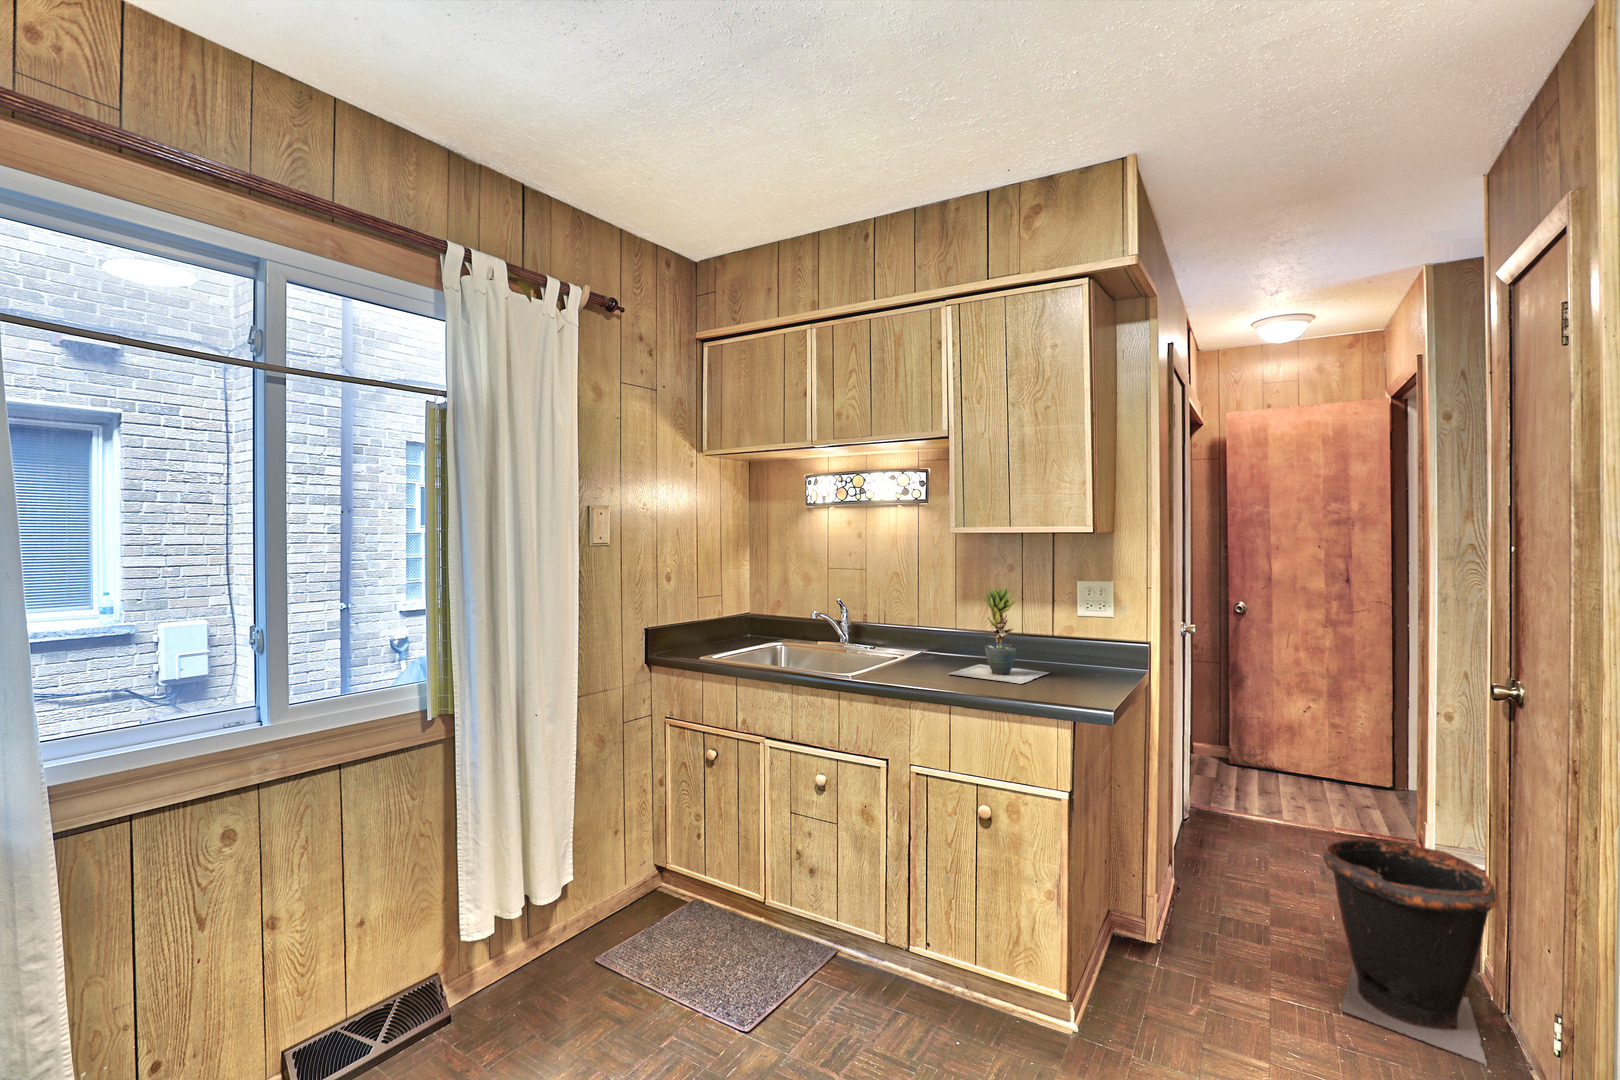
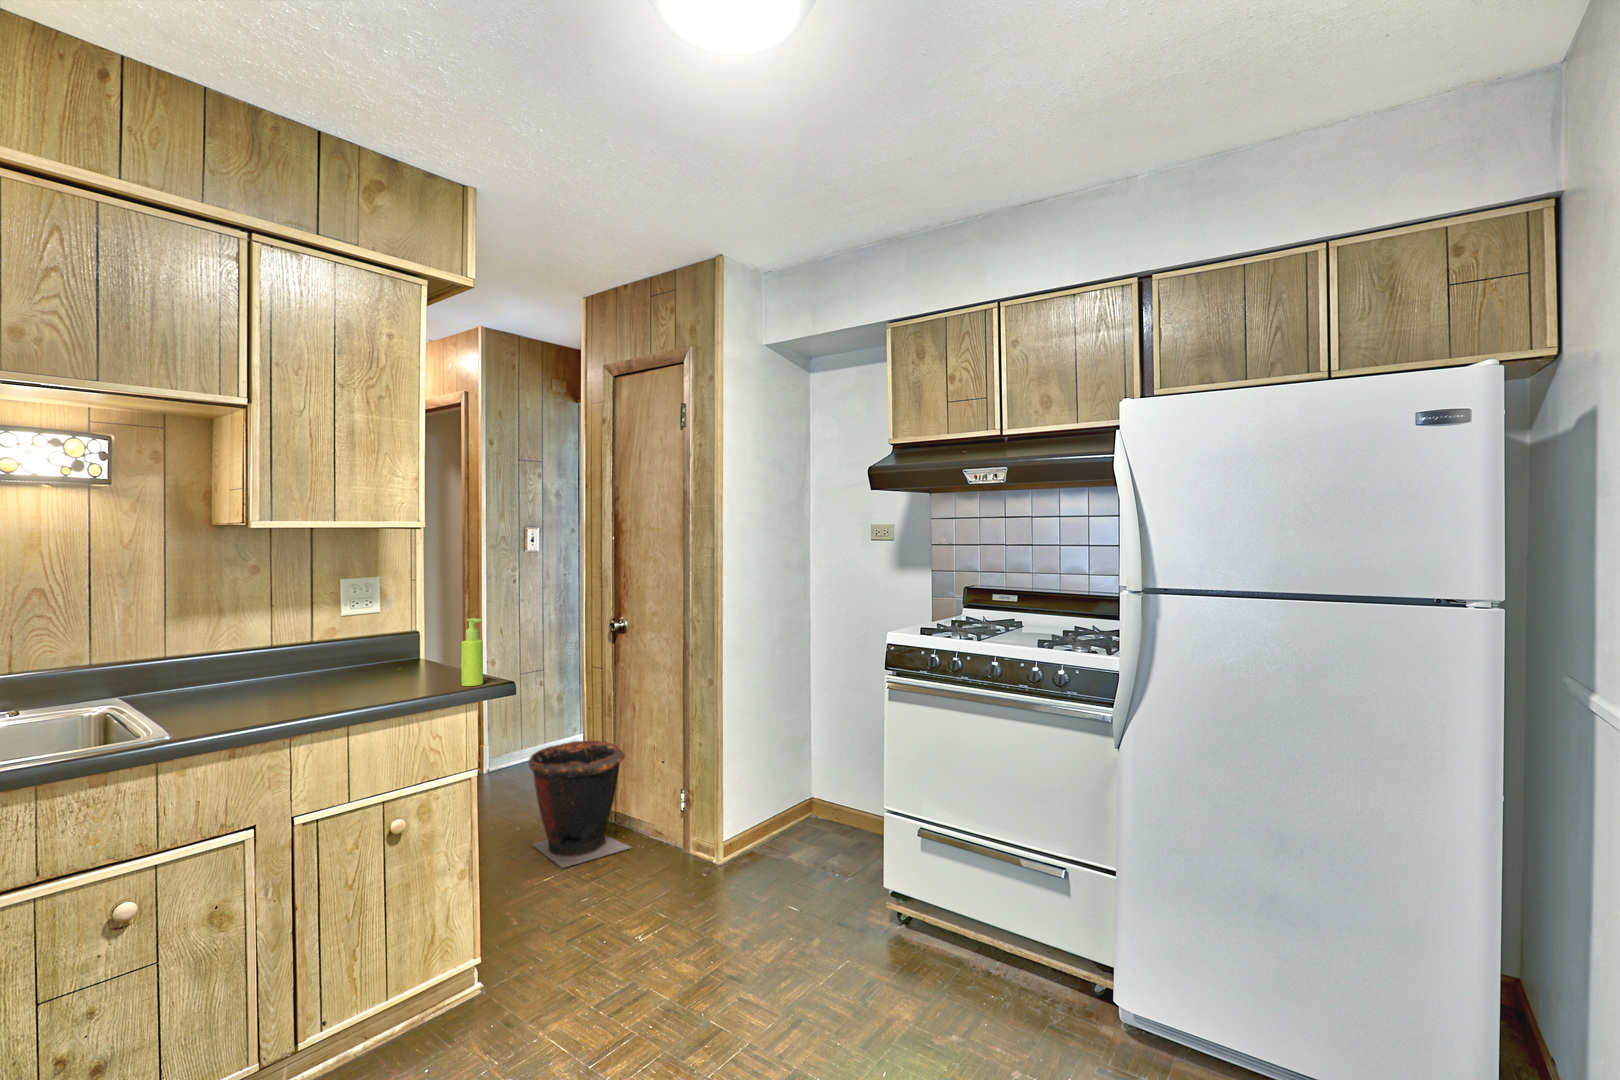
potted plant: present [948,588,1049,684] -> none [251,591,376,704]
soap dispenser: none [1072,629,1094,703] -> present [461,618,483,686]

